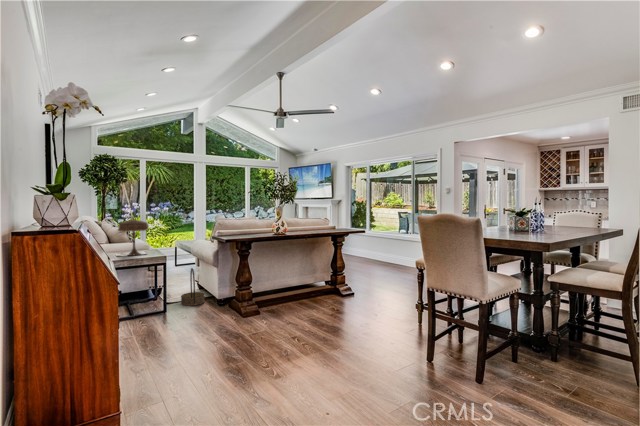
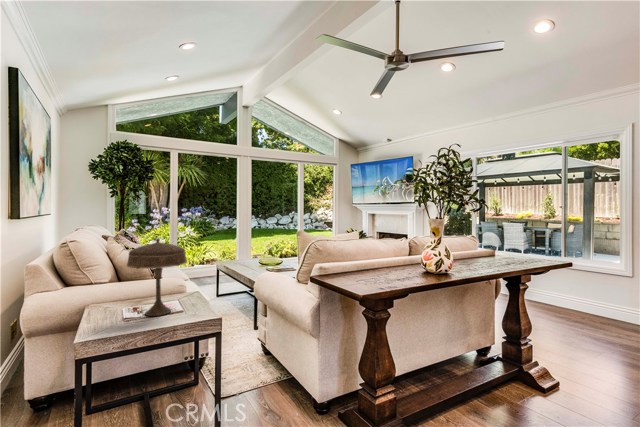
basket: present [181,268,205,306] -> none [244,332,287,410]

